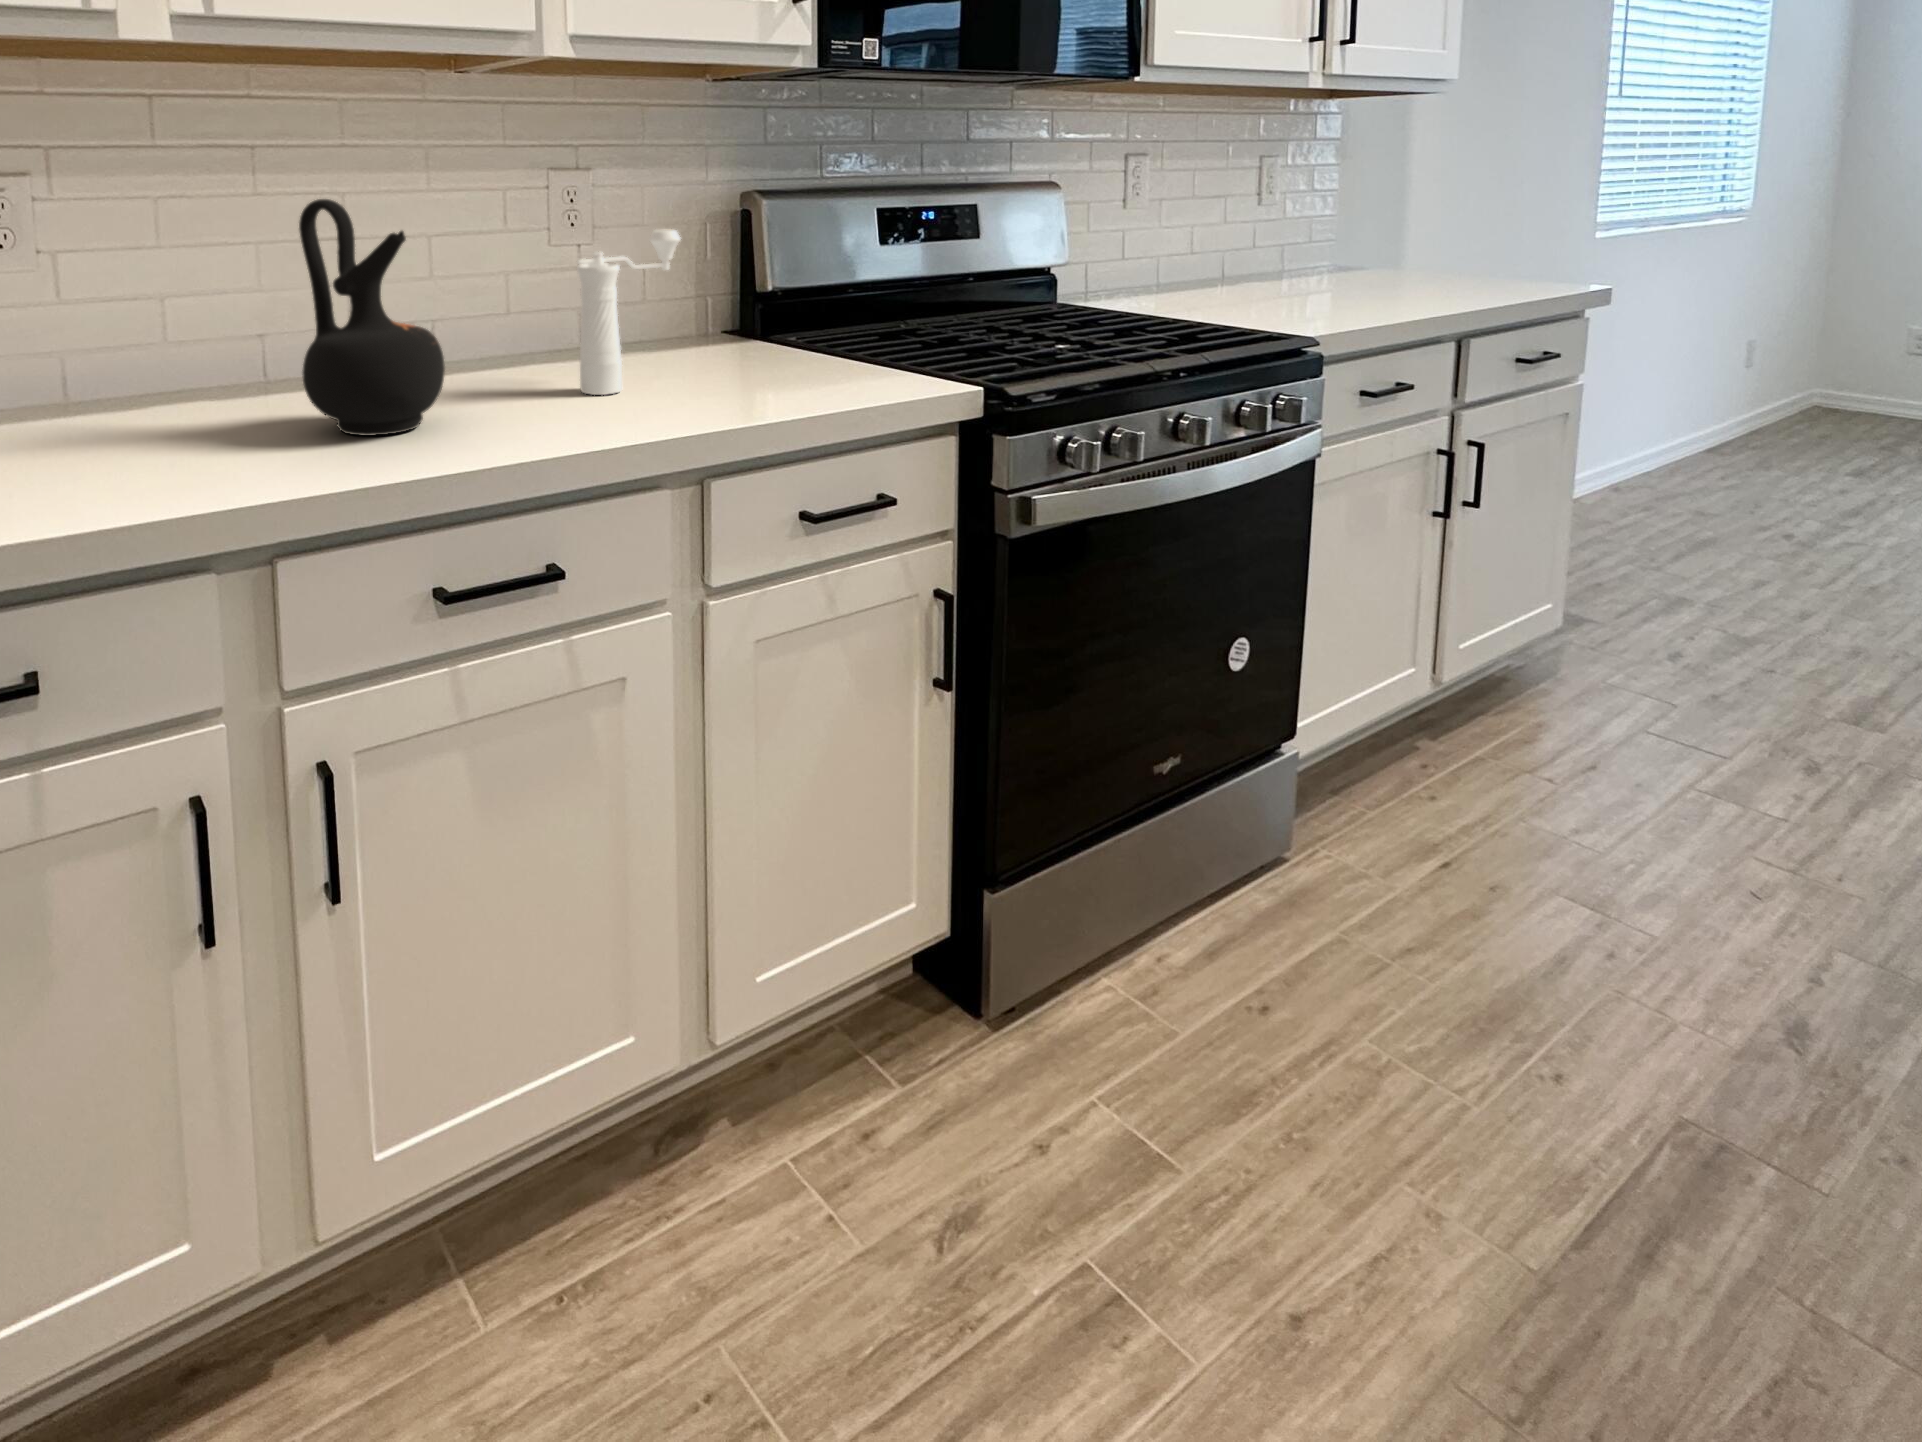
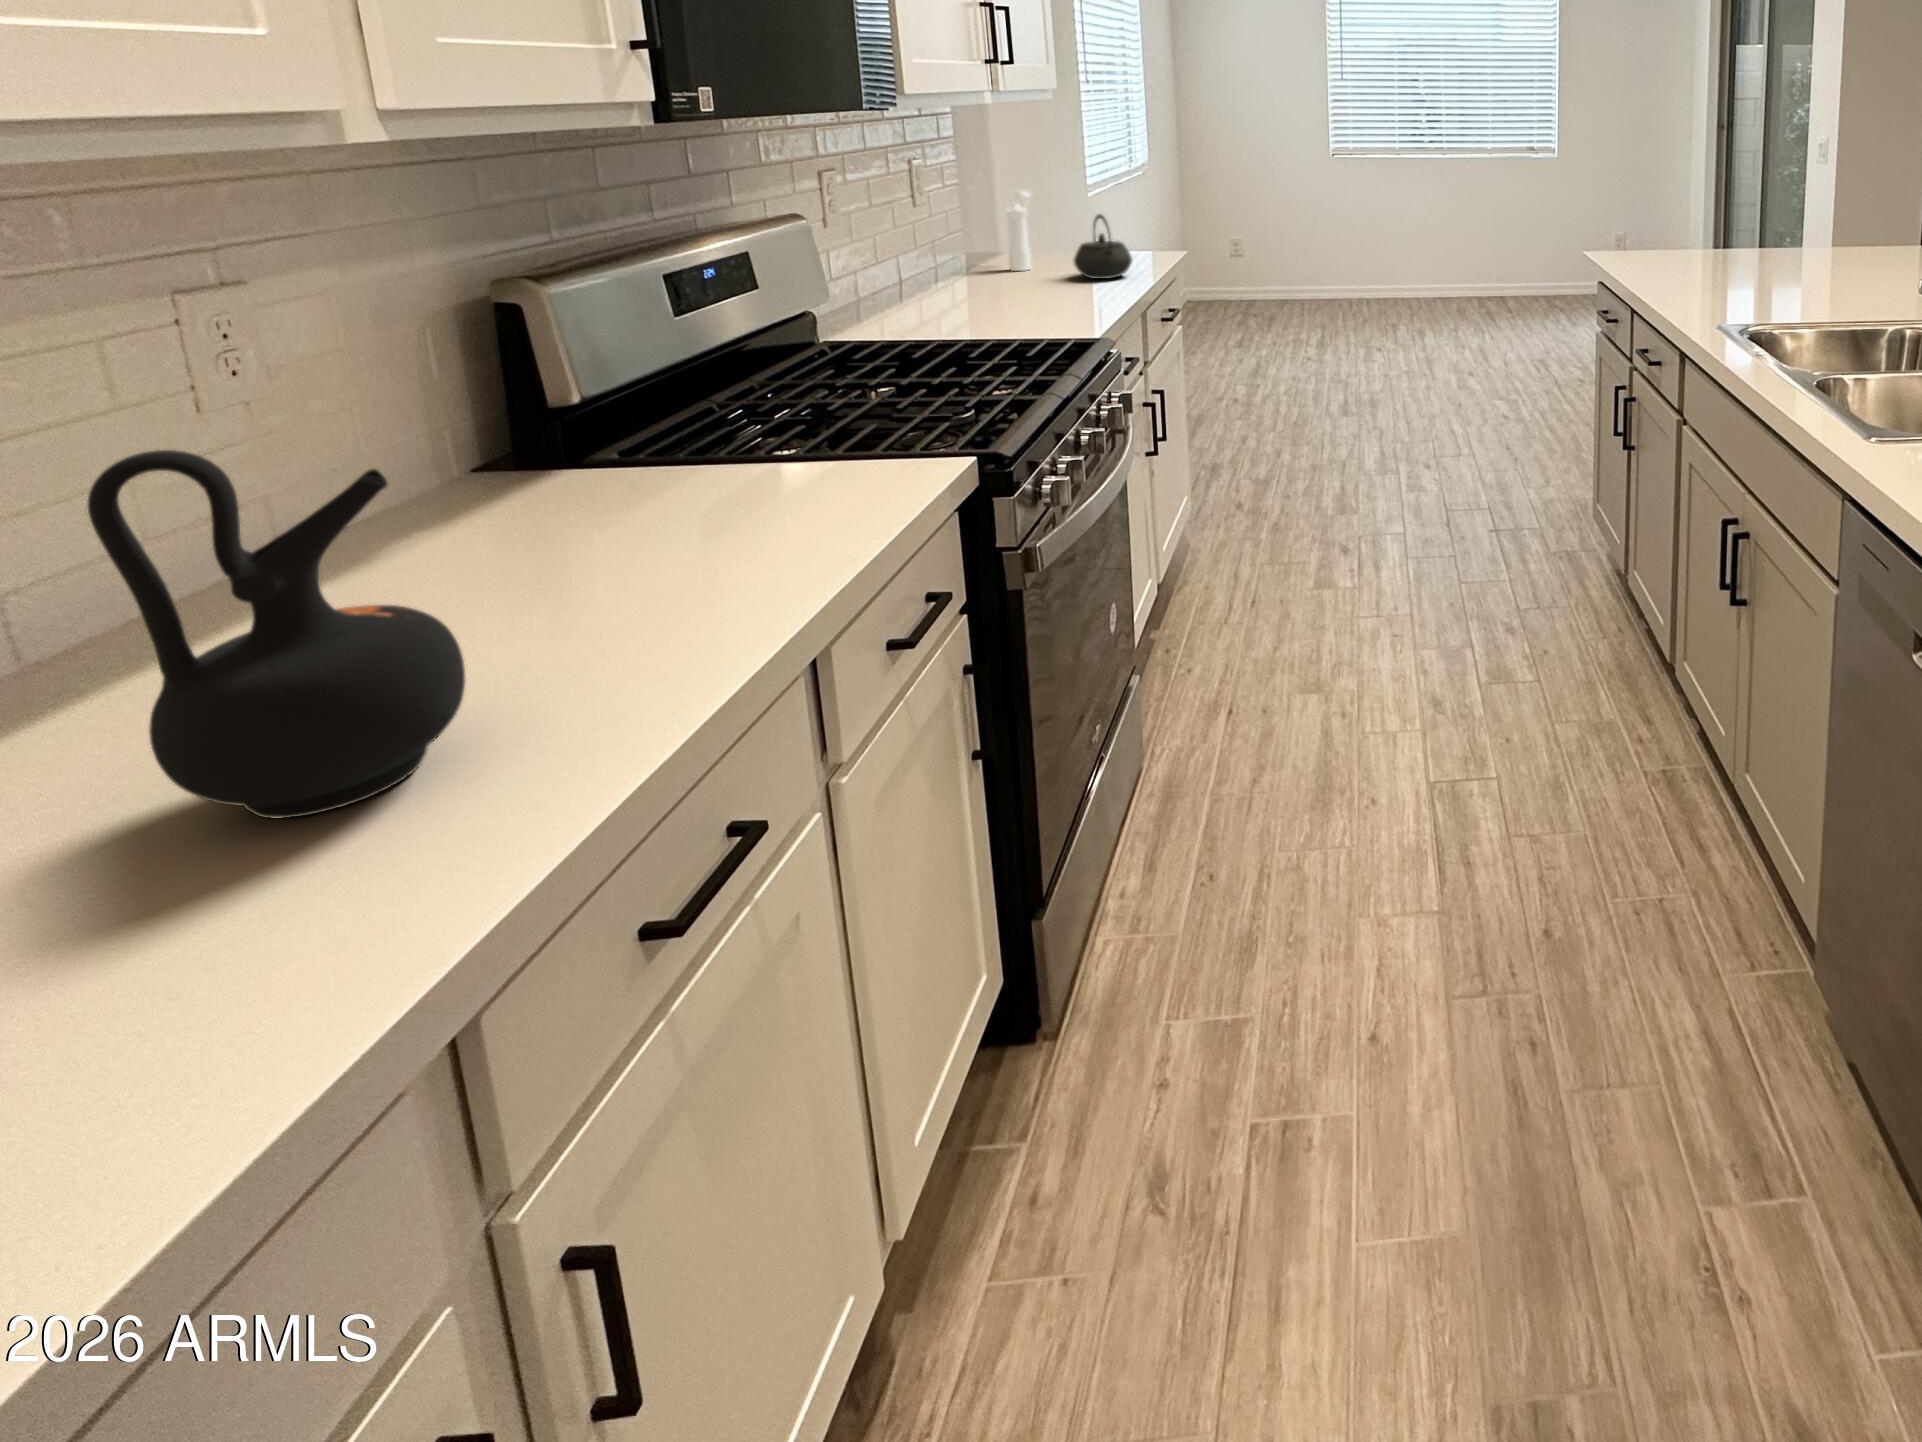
kettle: none [1409,215,1489,294] -> present [1074,214,1132,279]
pepper mill: present [577,229,680,395] -> present [1006,191,1031,271]

